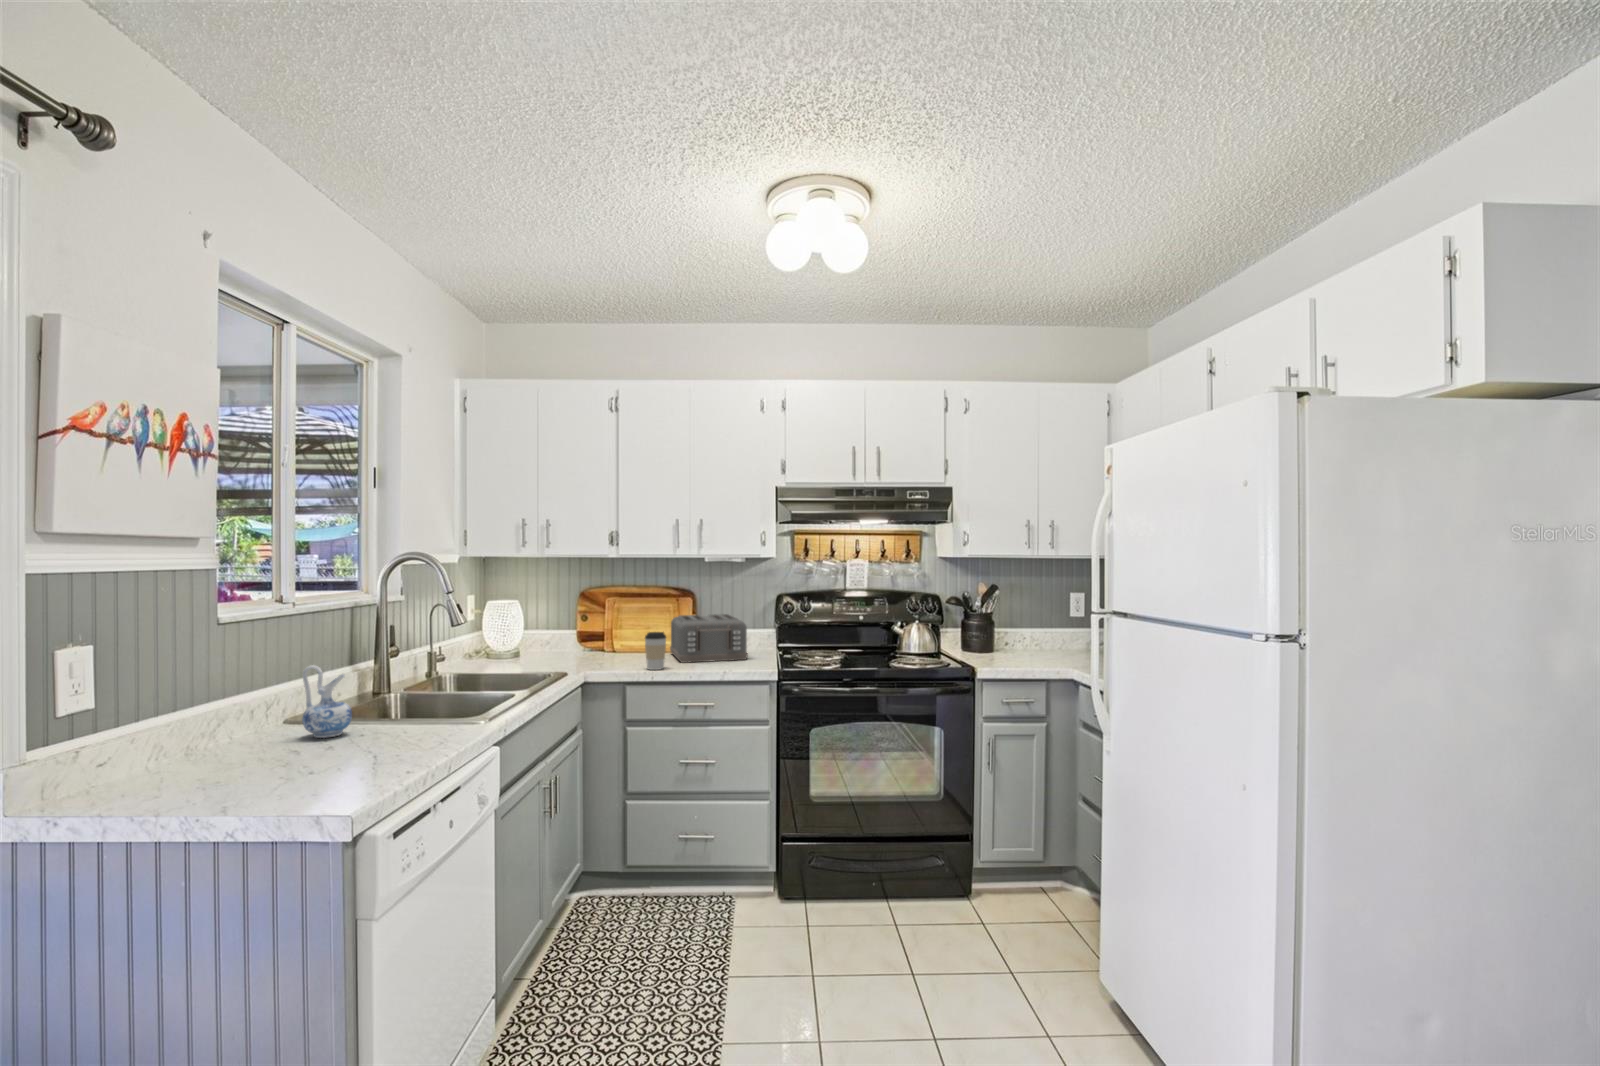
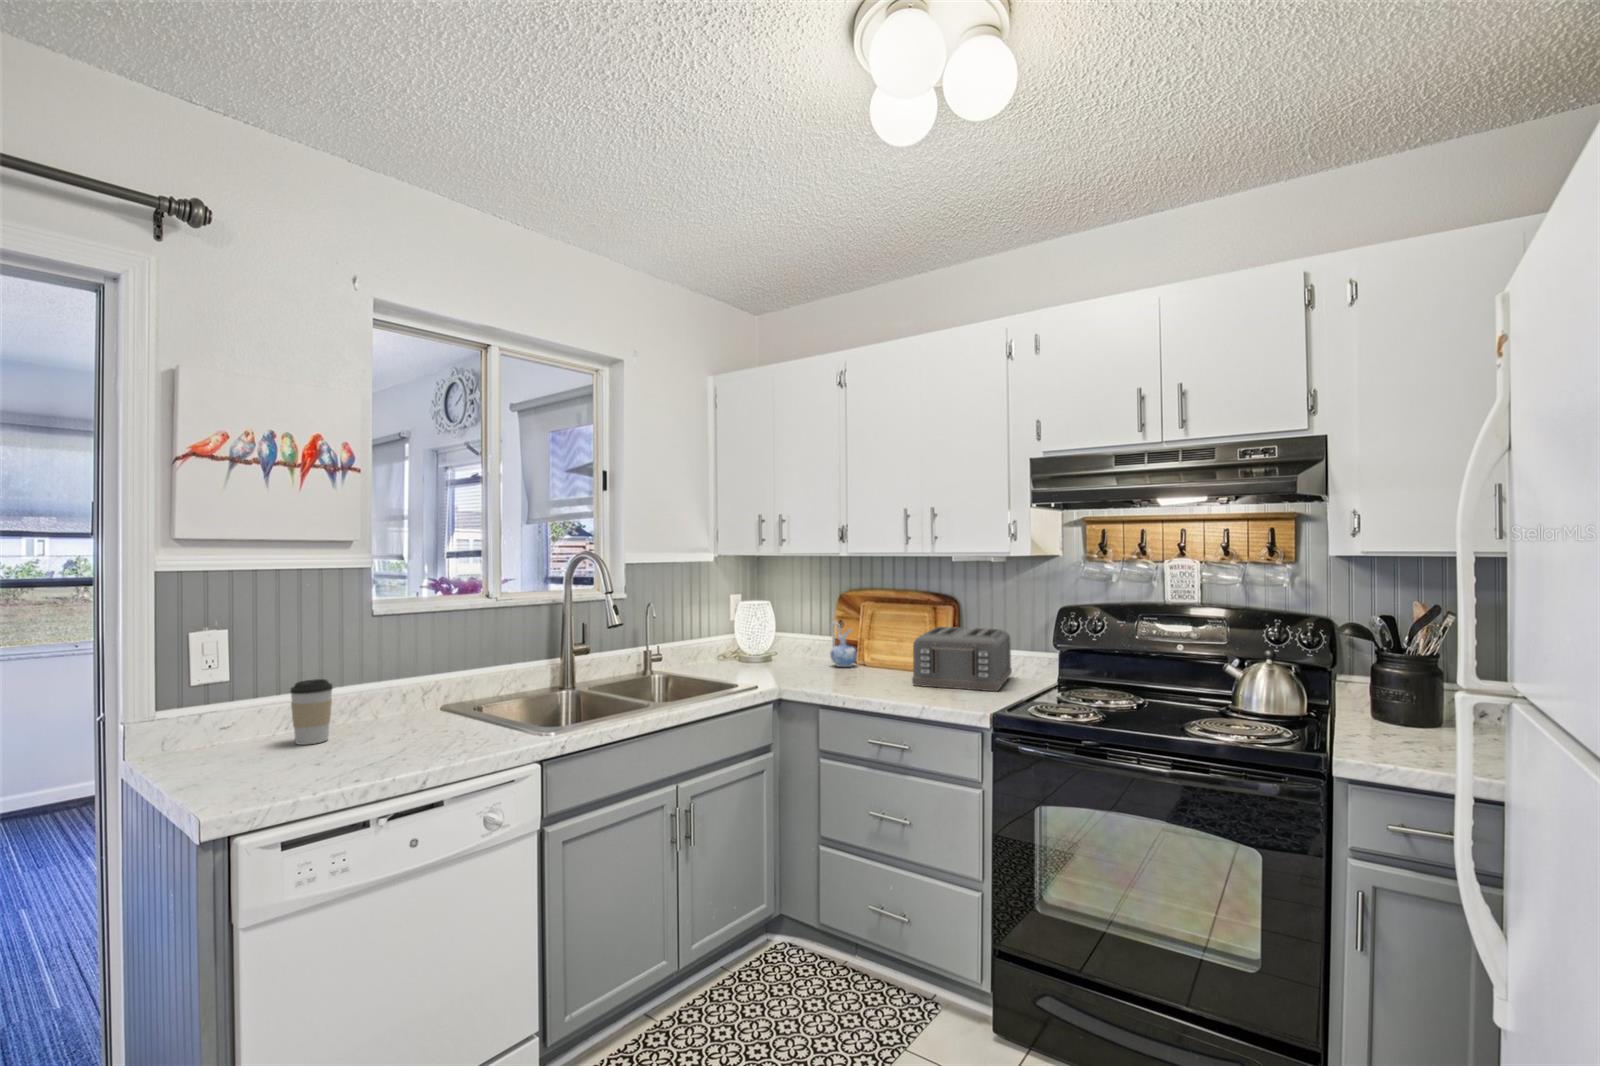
coffee cup: present [645,632,666,670] -> present [290,679,333,745]
ceramic pitcher: present [302,665,352,738] -> present [830,622,857,667]

